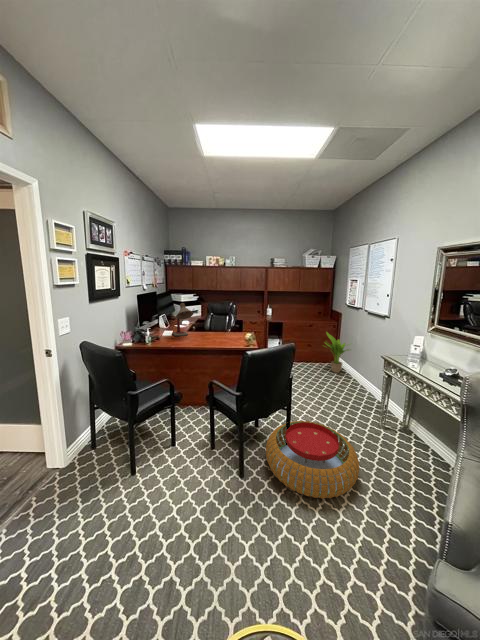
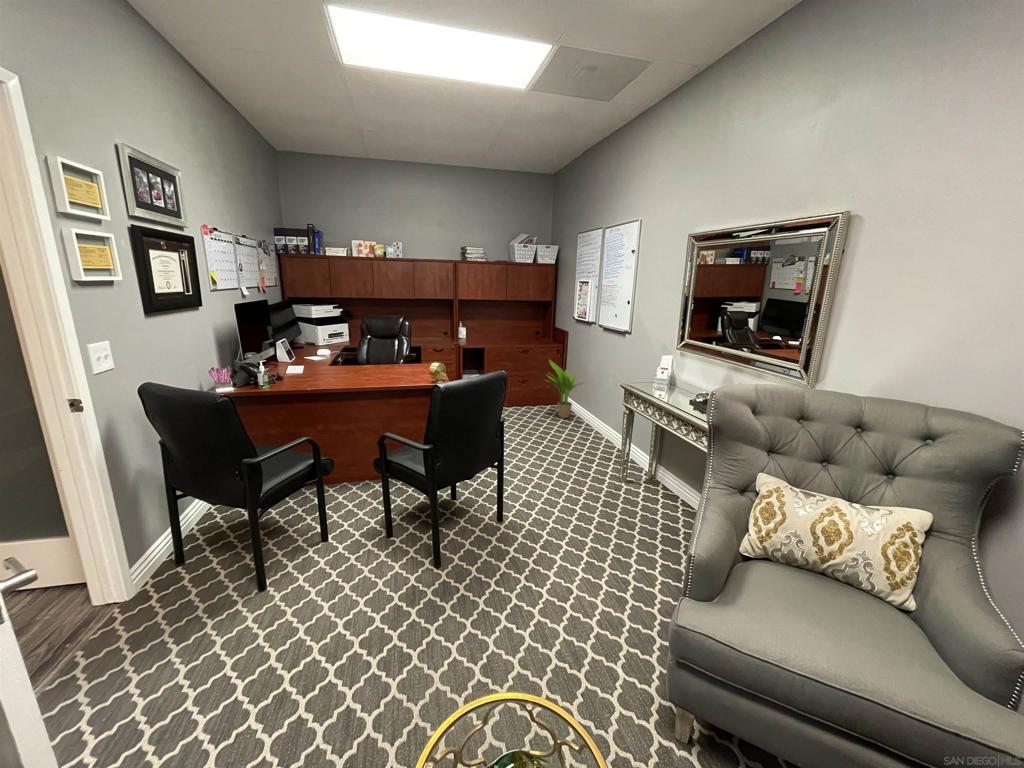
desk lamp: present [172,303,193,336] -> none [305,318,341,374]
pouf: present [266,421,359,498] -> none [471,481,595,574]

